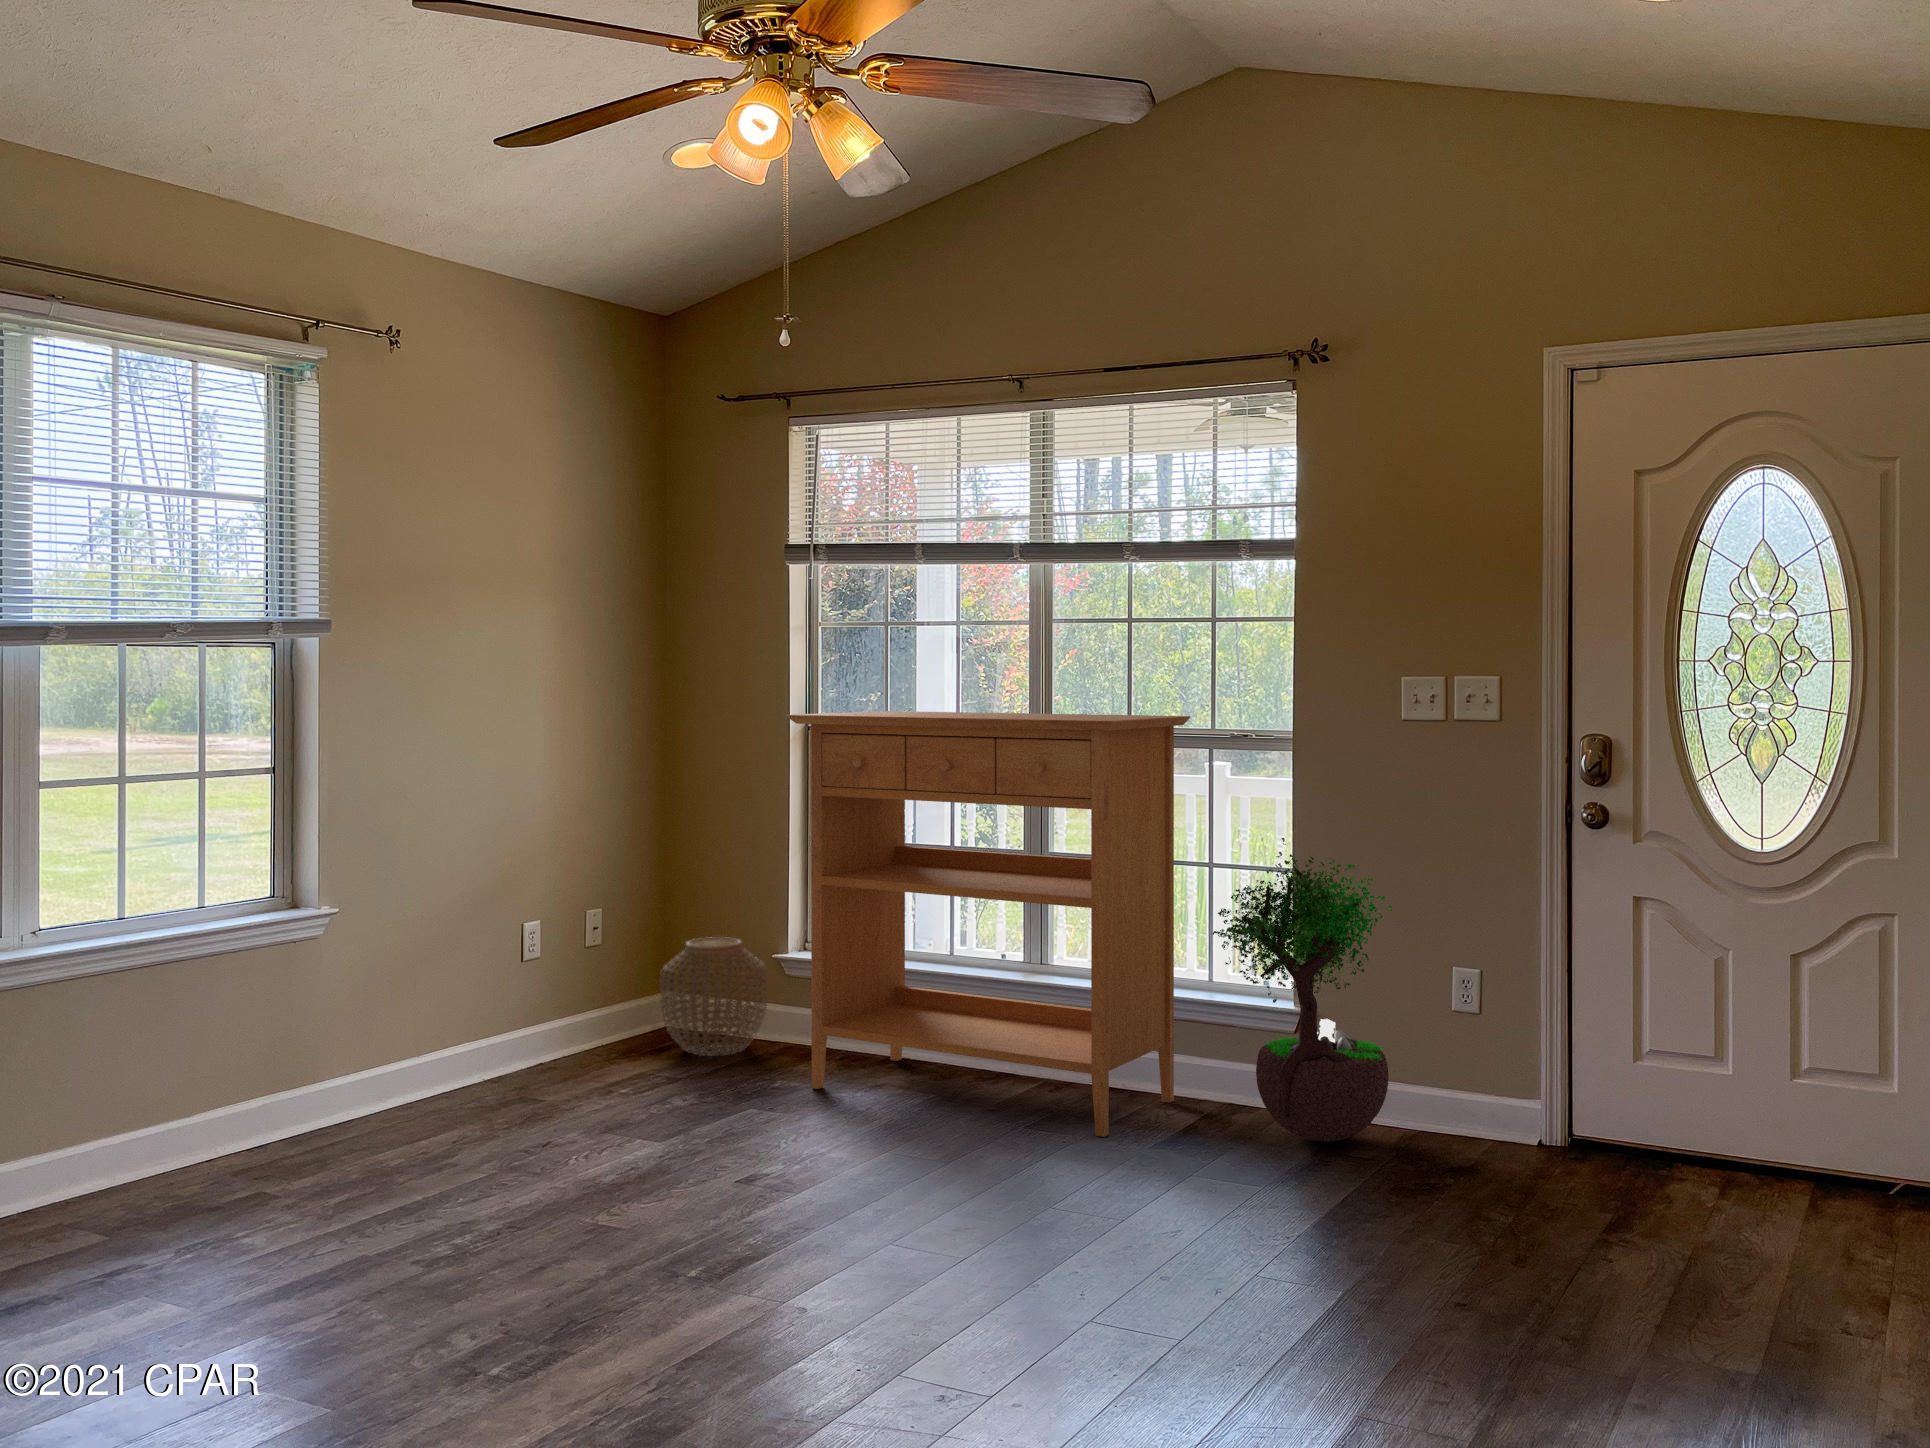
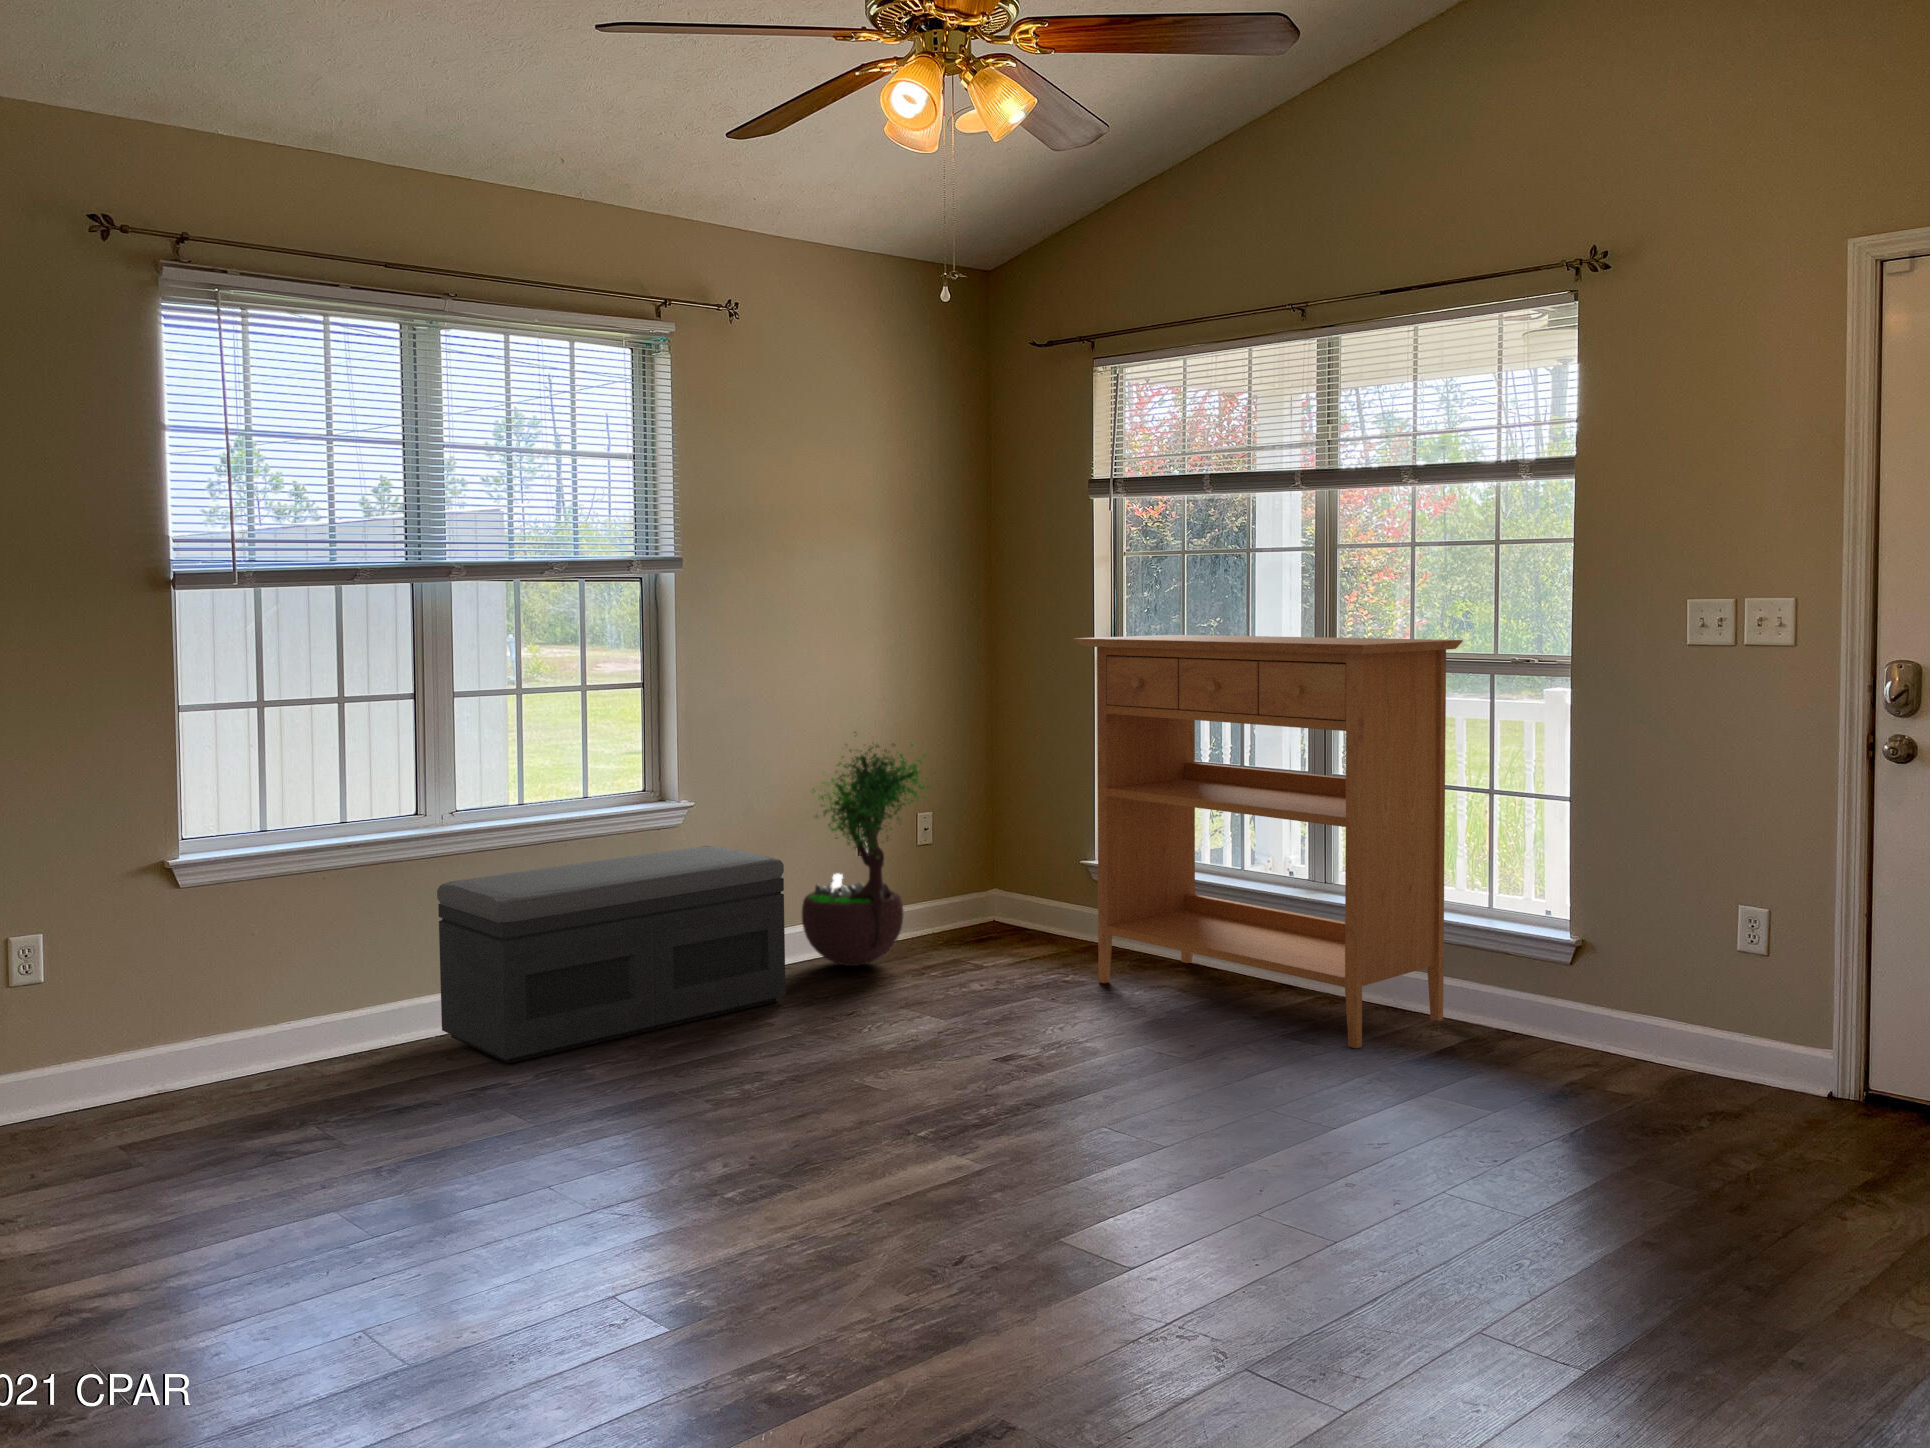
potted tree: present [1213,838,1393,1142] -> present [802,732,934,966]
woven basket: present [660,937,767,1056] -> none [978,841,1073,948]
storage bench: none [14,960,459,1245] -> present [437,846,786,1063]

